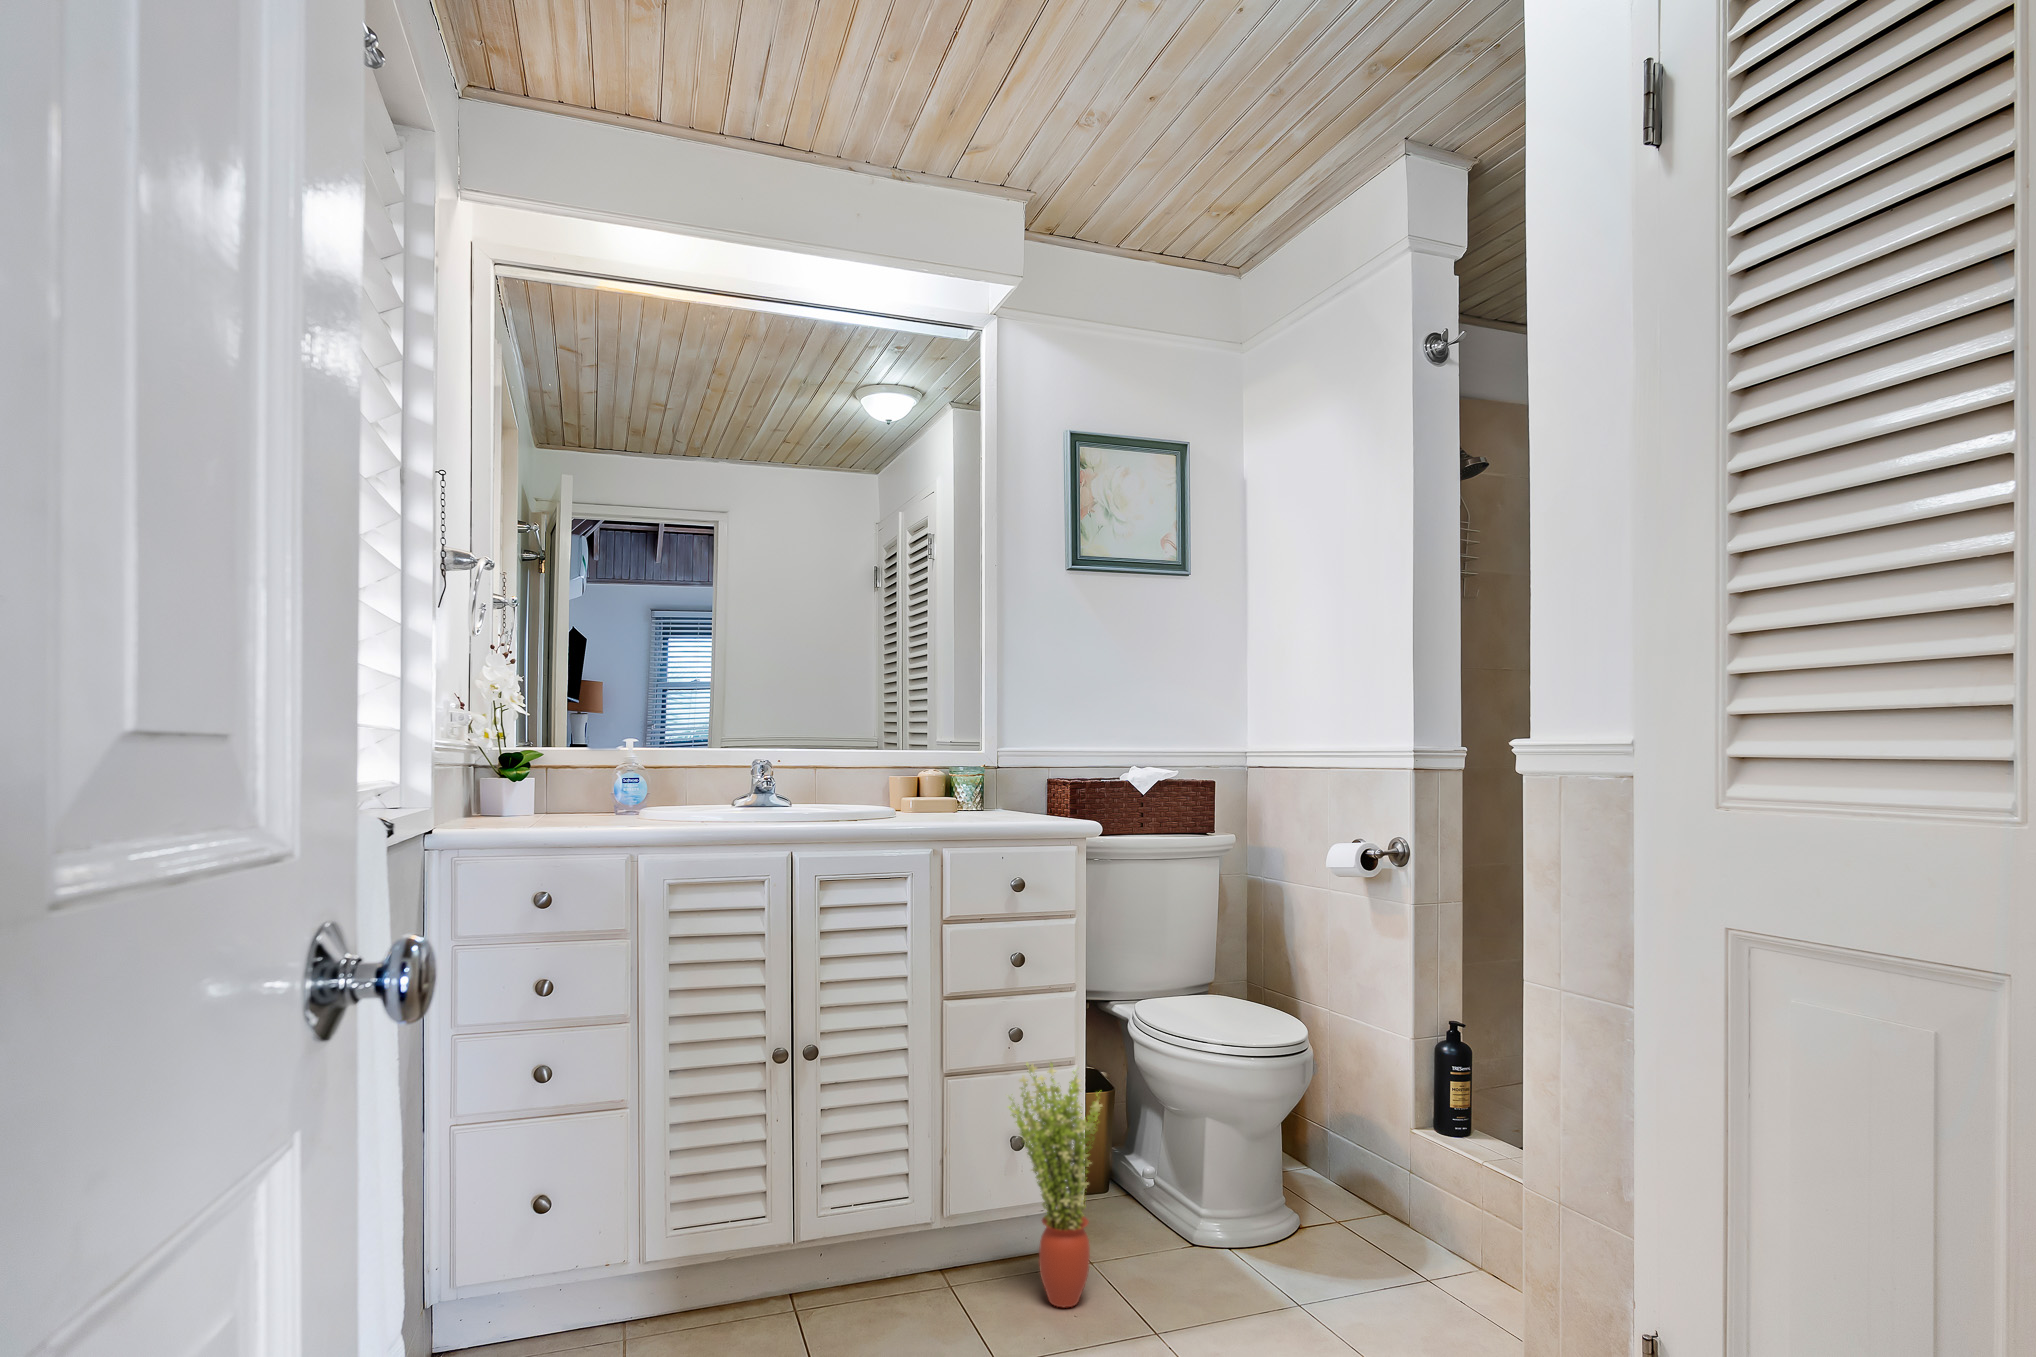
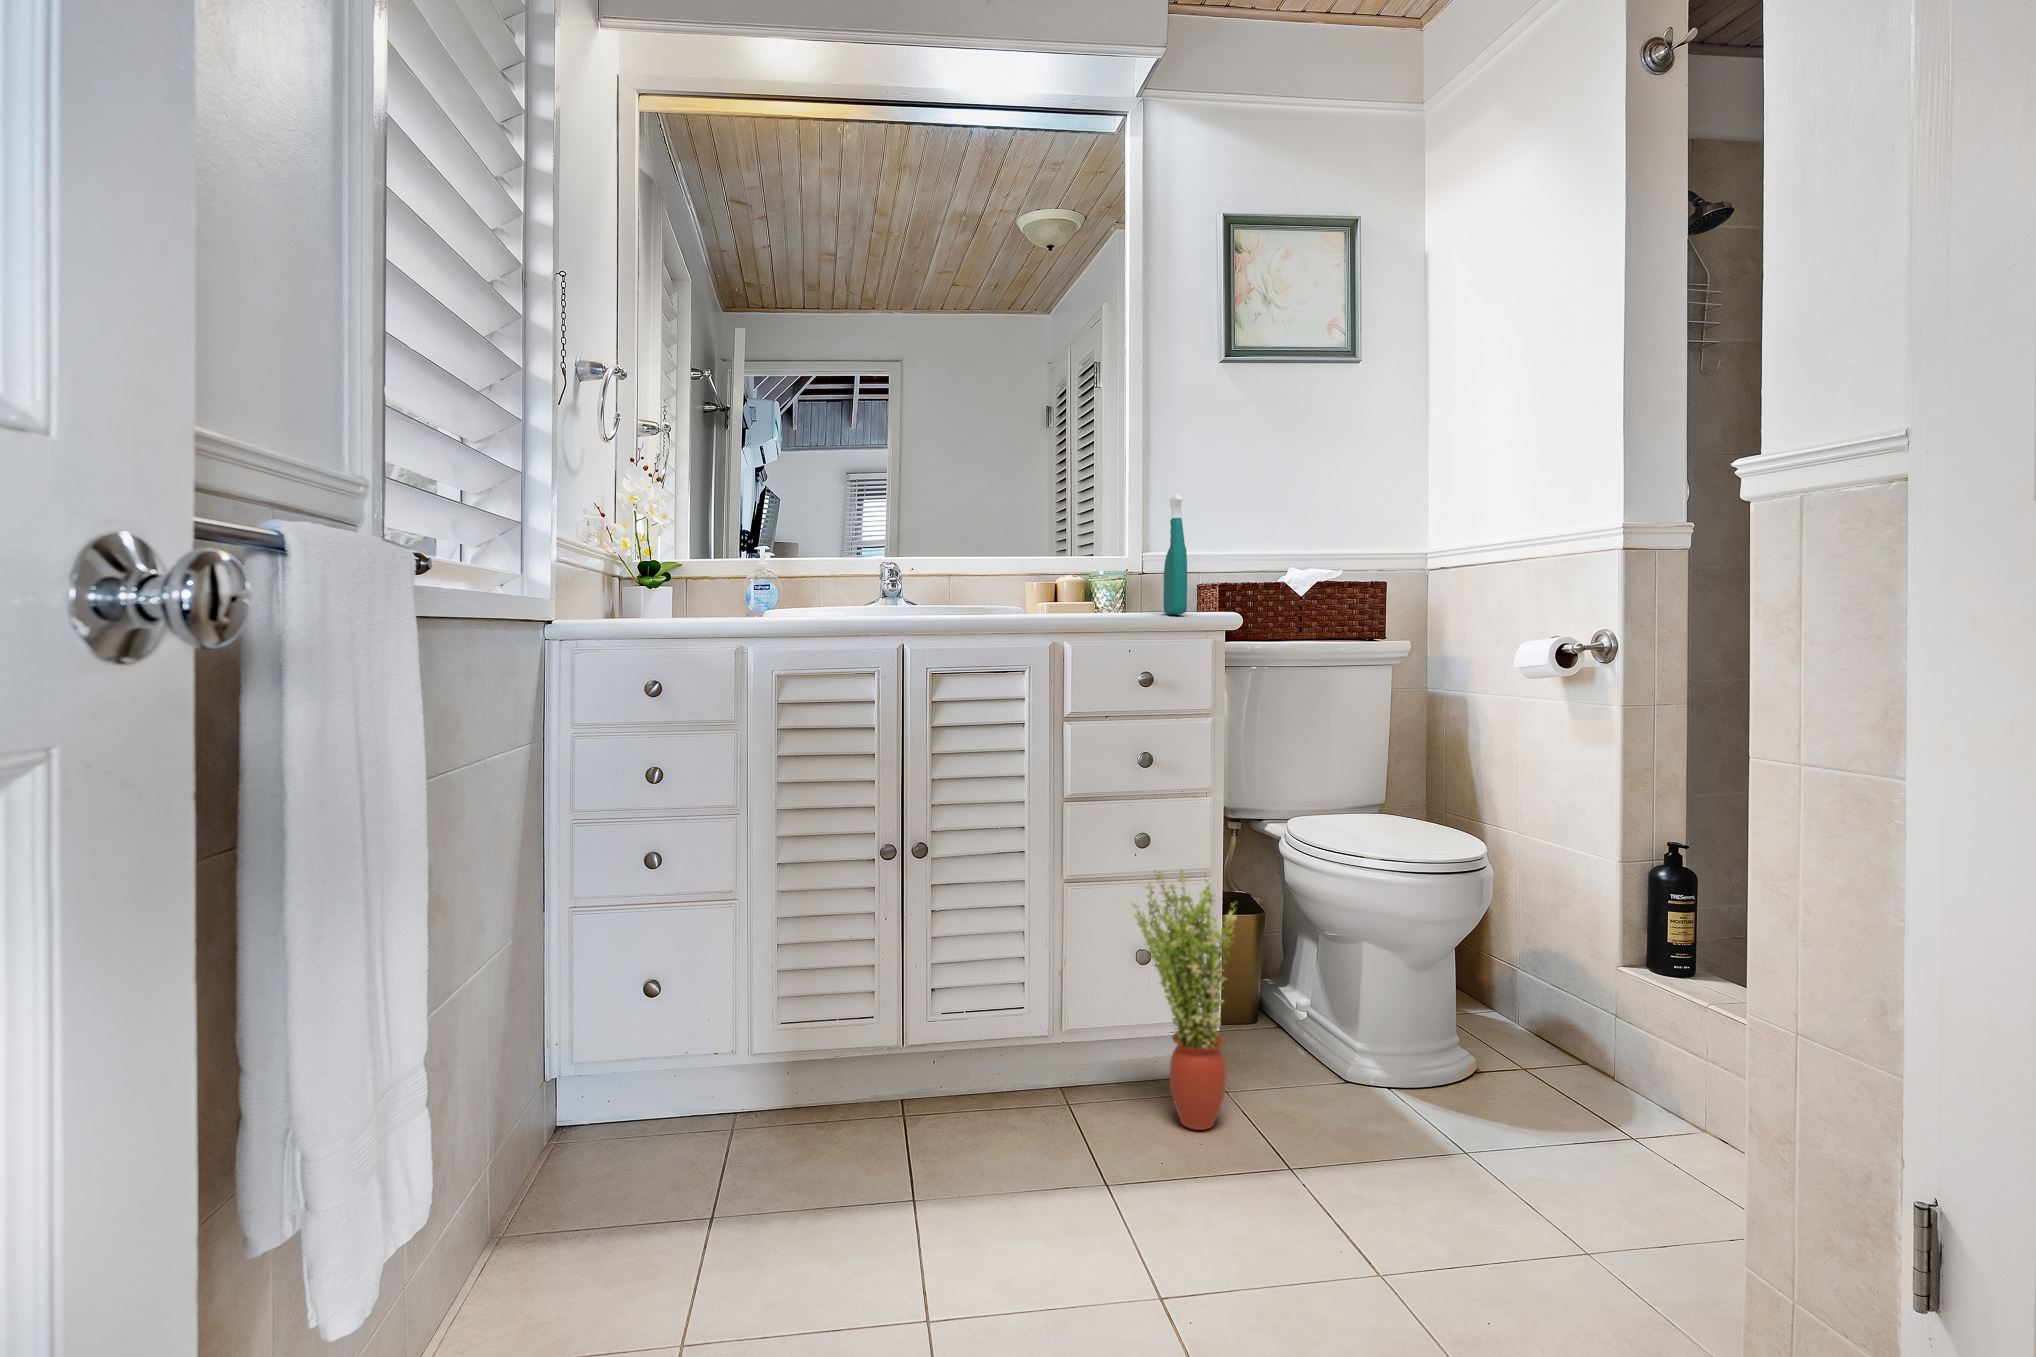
spray bottle: none [1027,708,1051,818] -> present [1164,494,1187,615]

